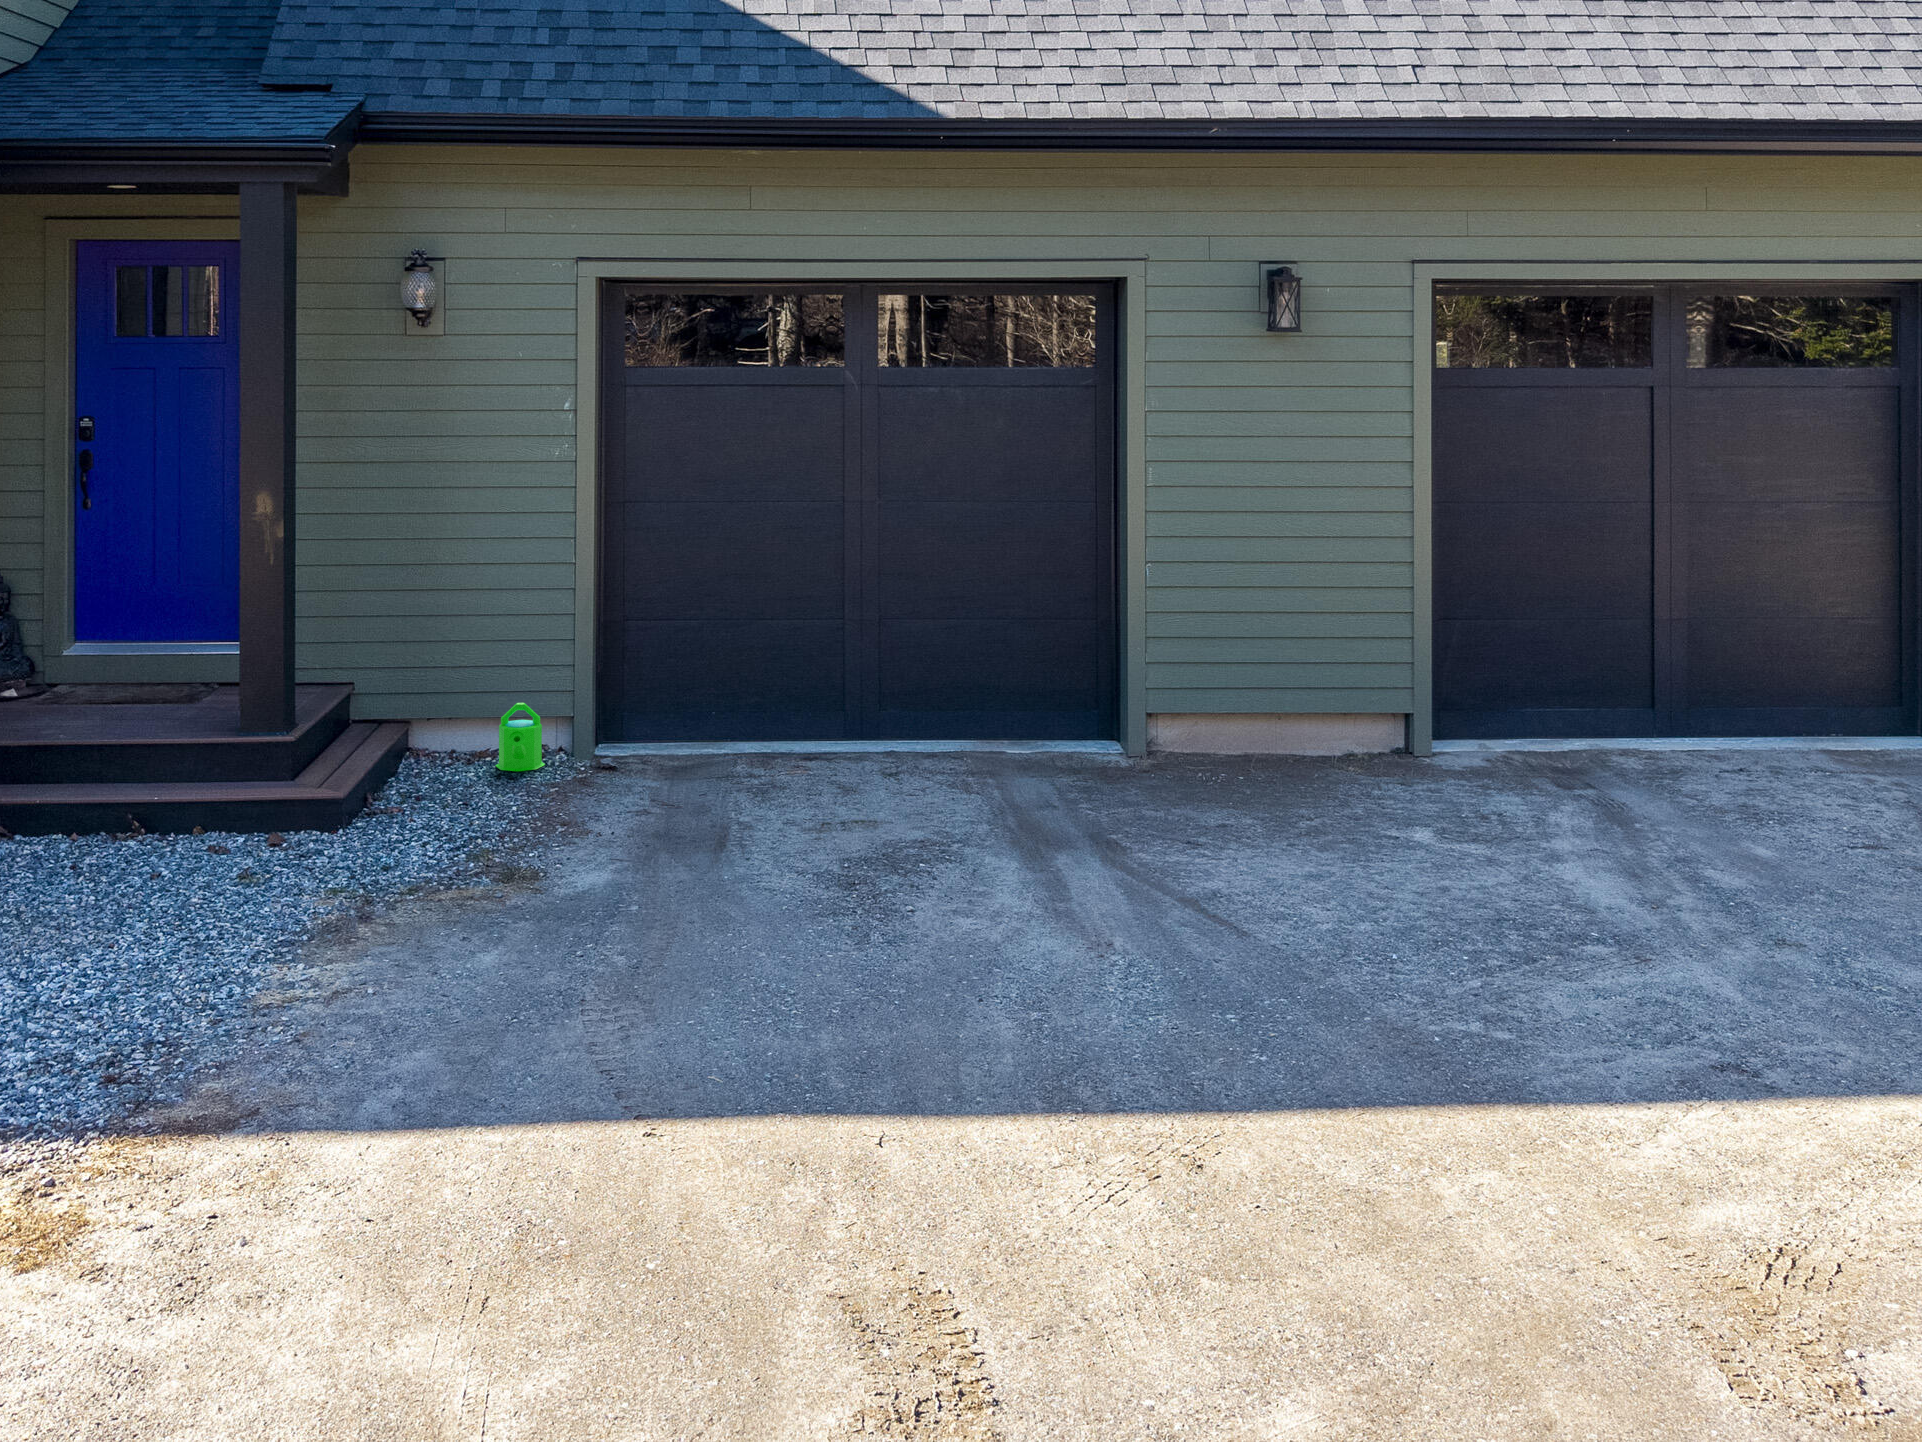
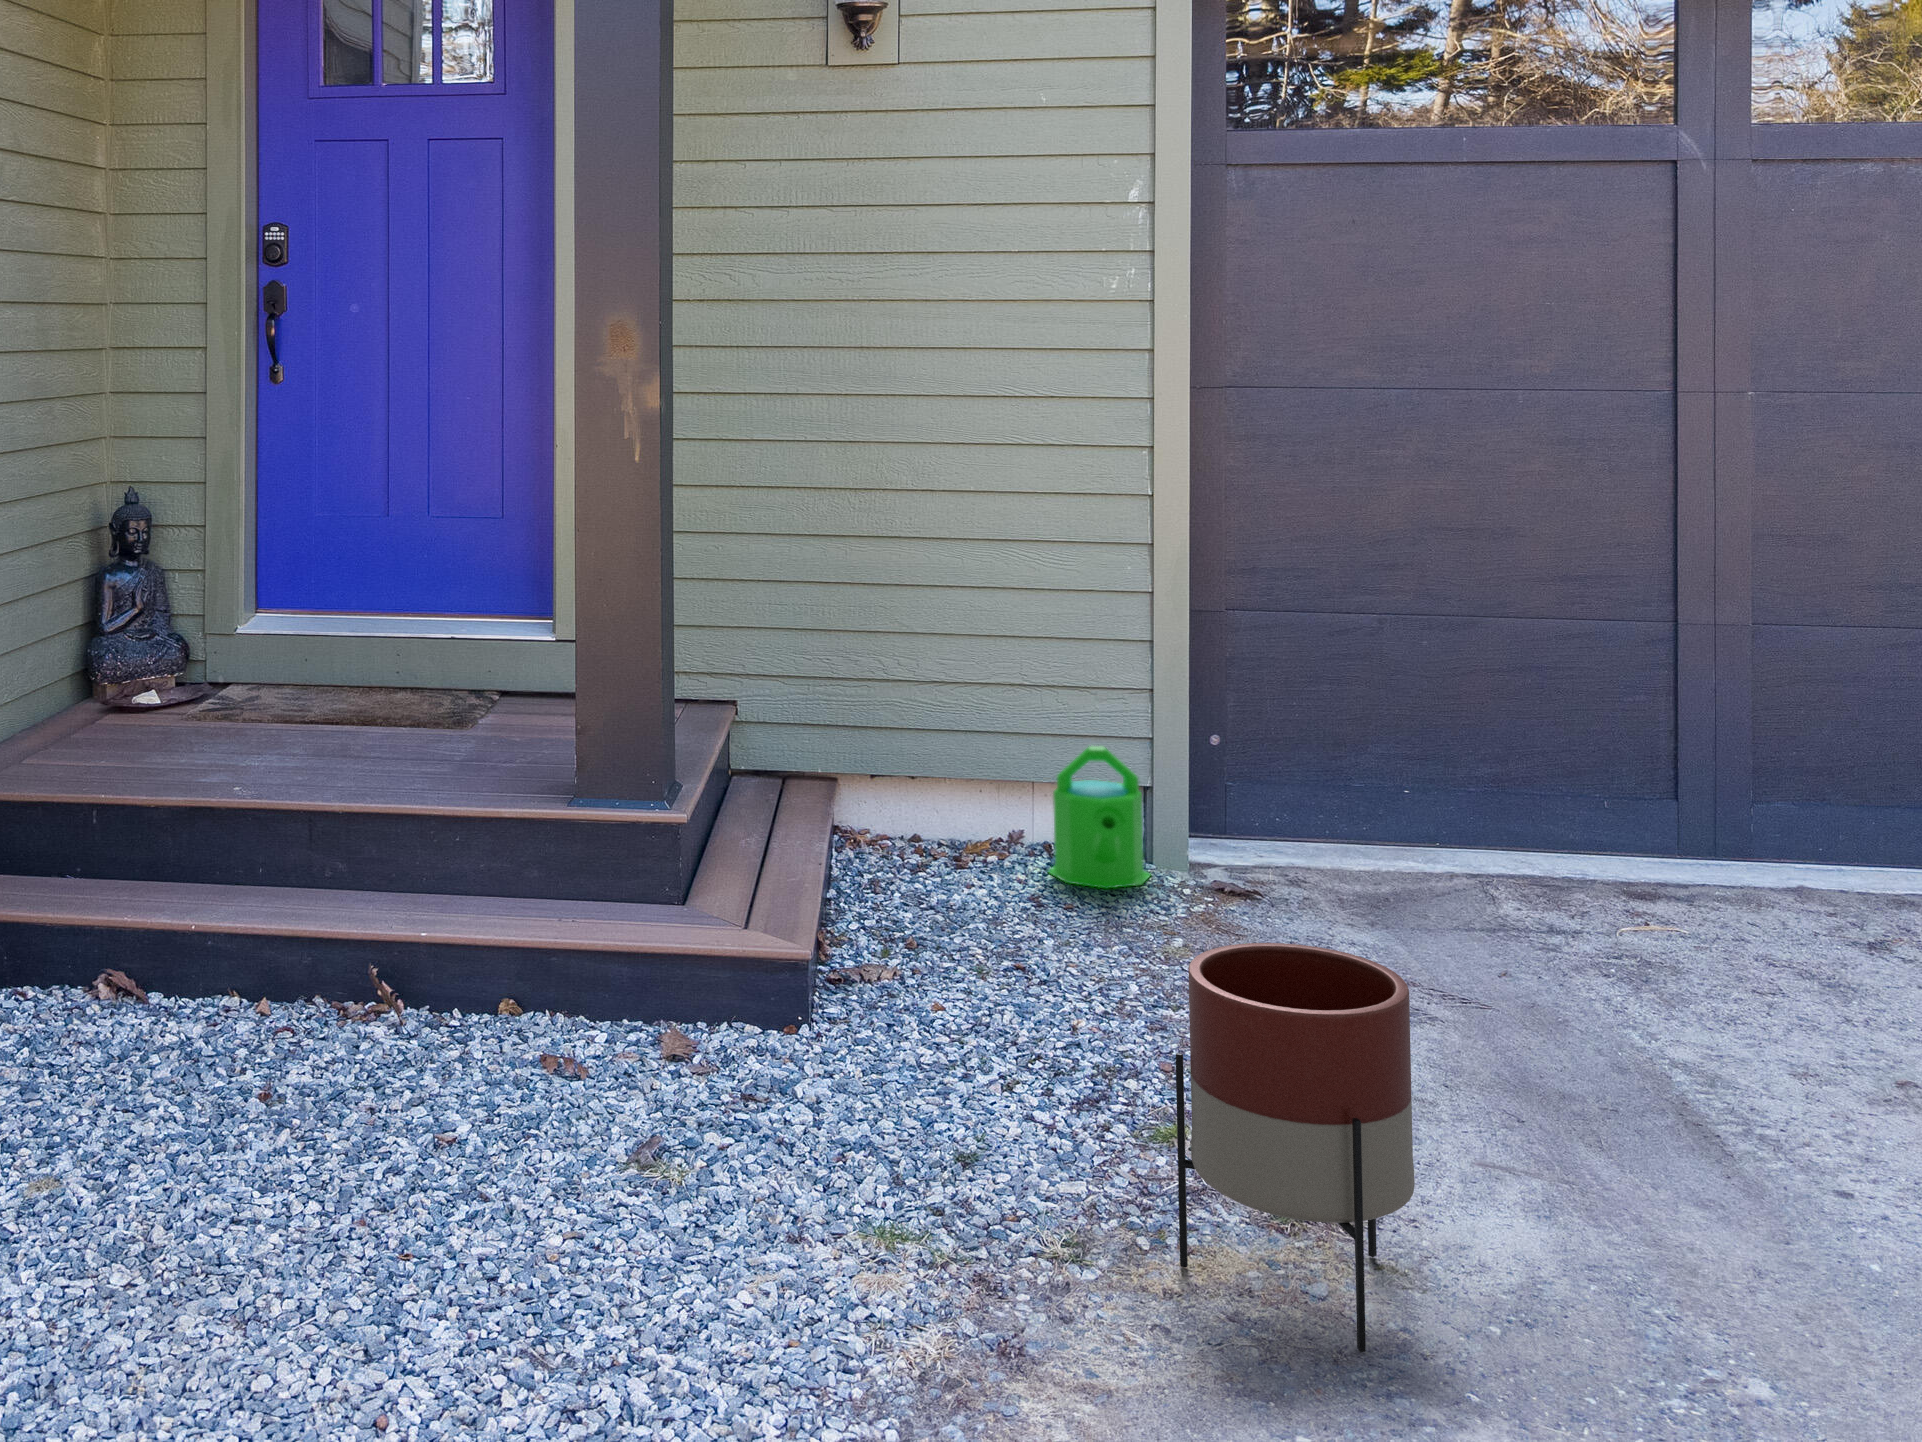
planter: none [447,772,527,910] -> present [1176,943,1415,1352]

